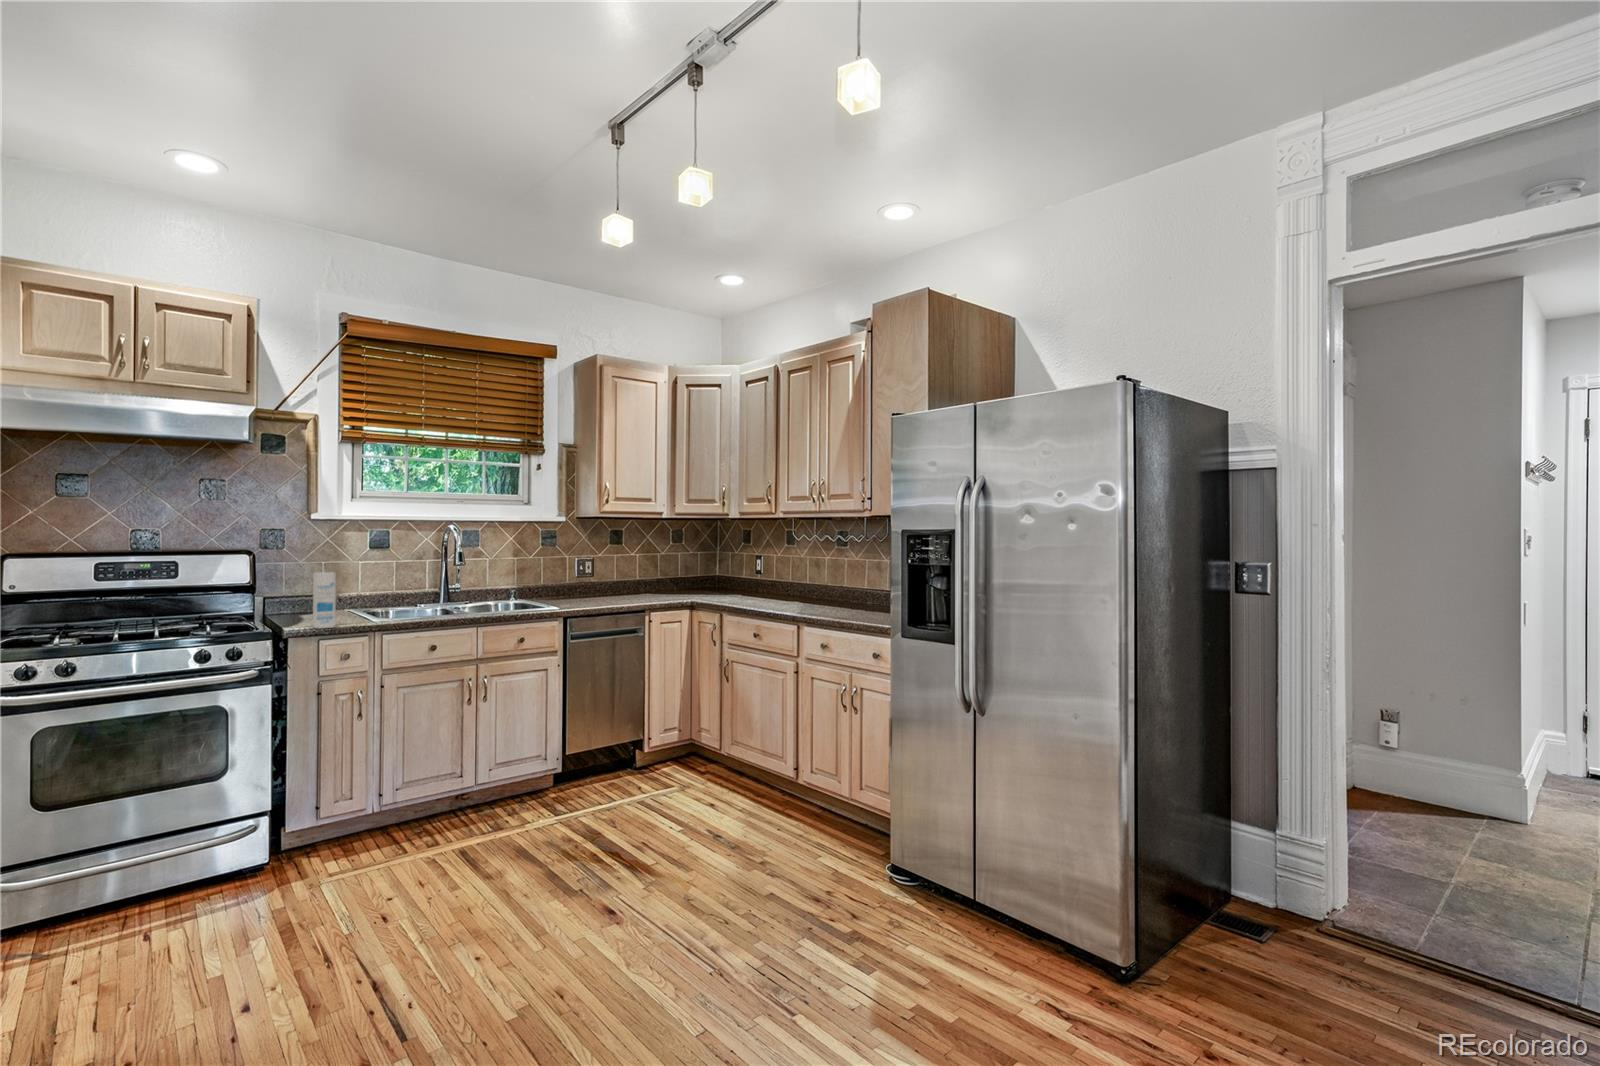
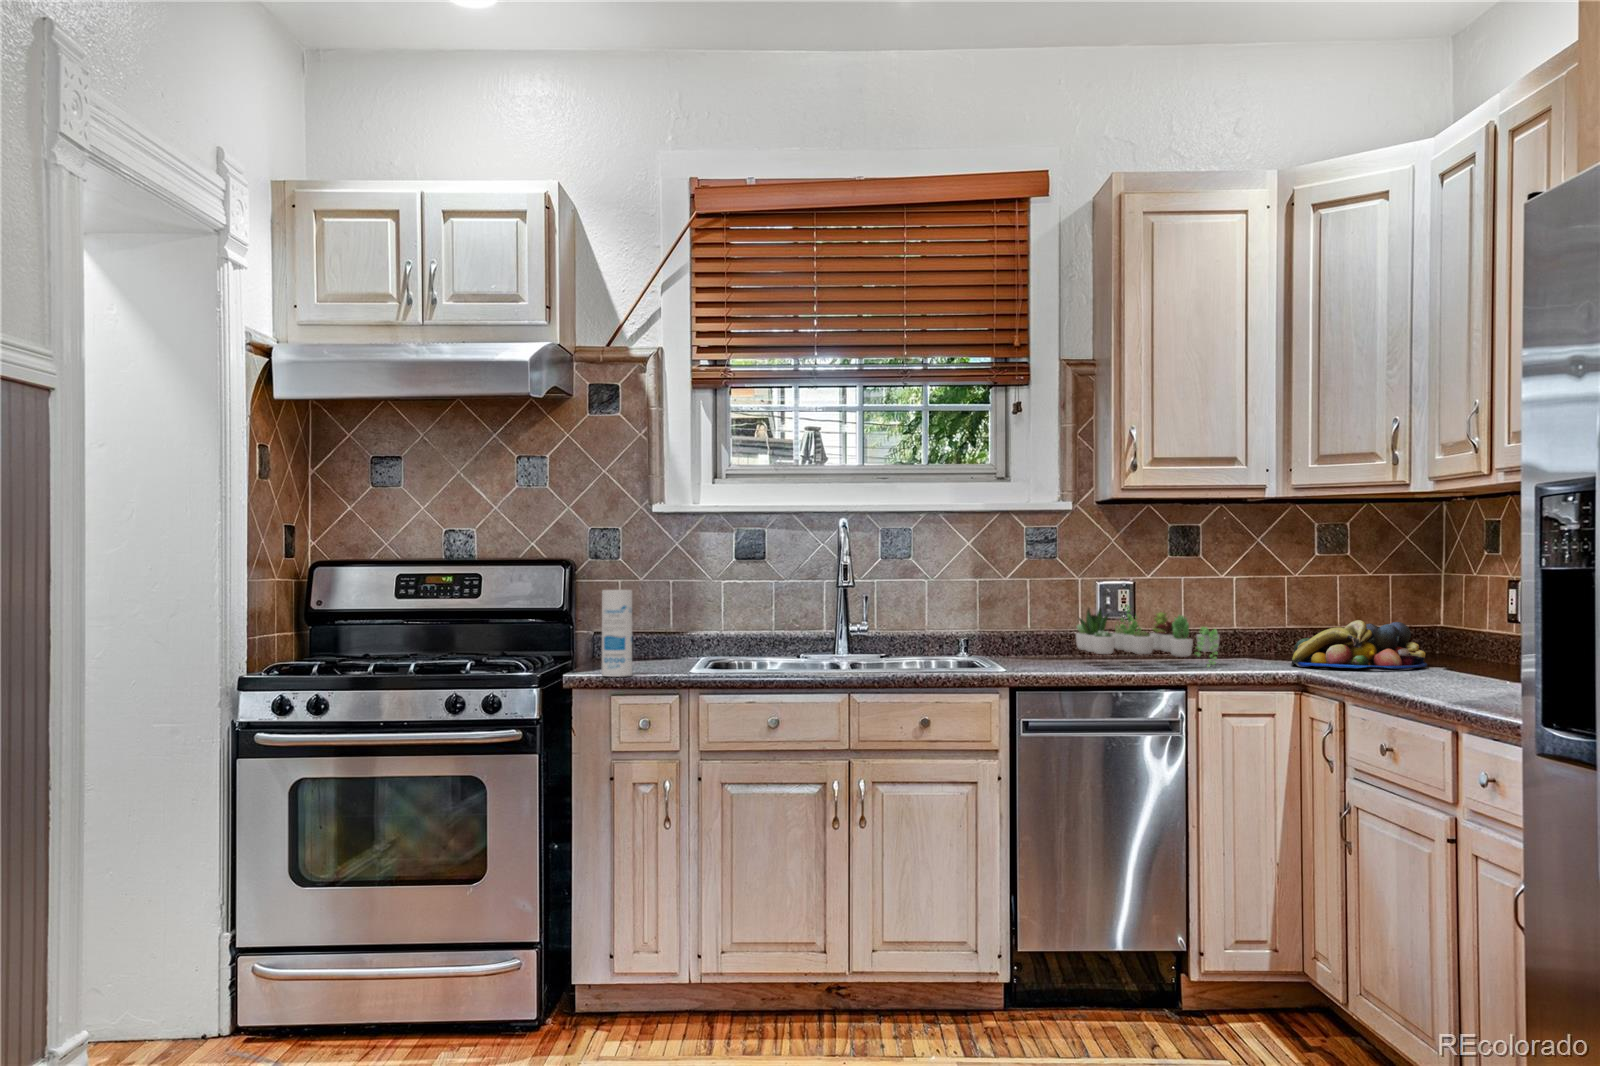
succulent plant: none [578,570,652,601] -> present [1076,605,1220,667]
fruit bowl: none [676,576,736,599] -> present [1291,620,1427,669]

